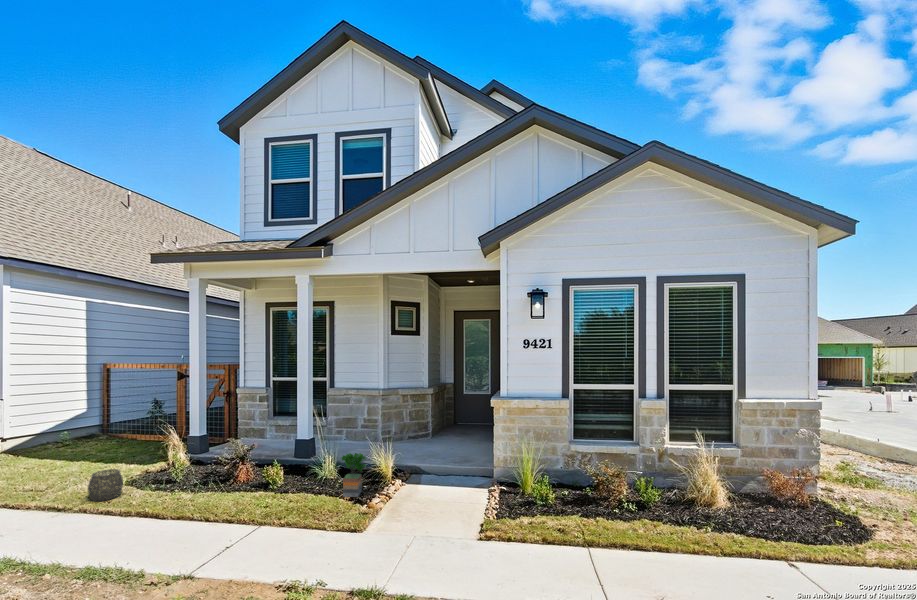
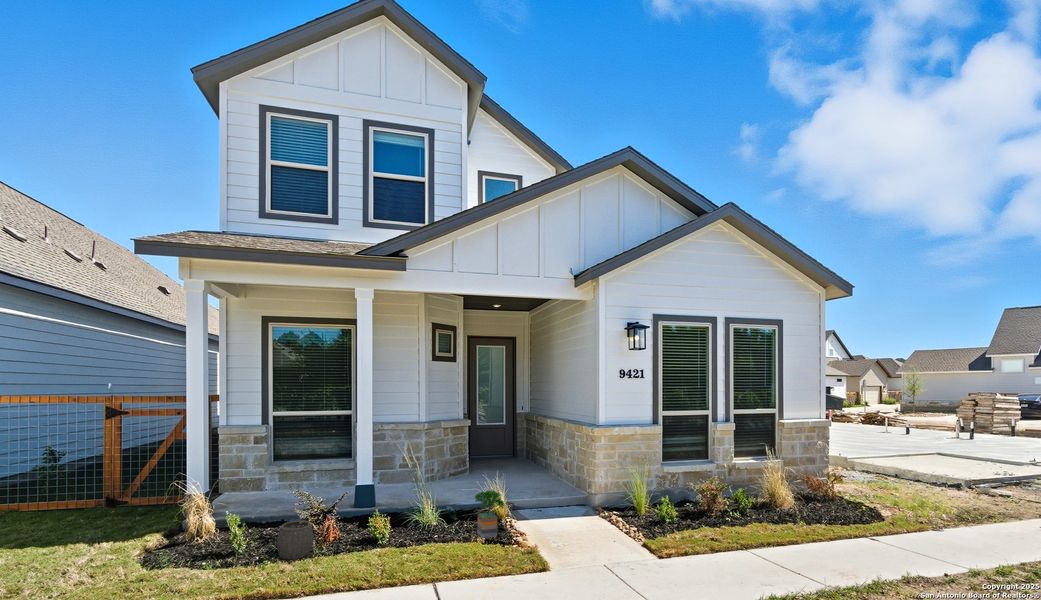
woven basket: present [88,469,123,501] -> present [277,520,314,560]

